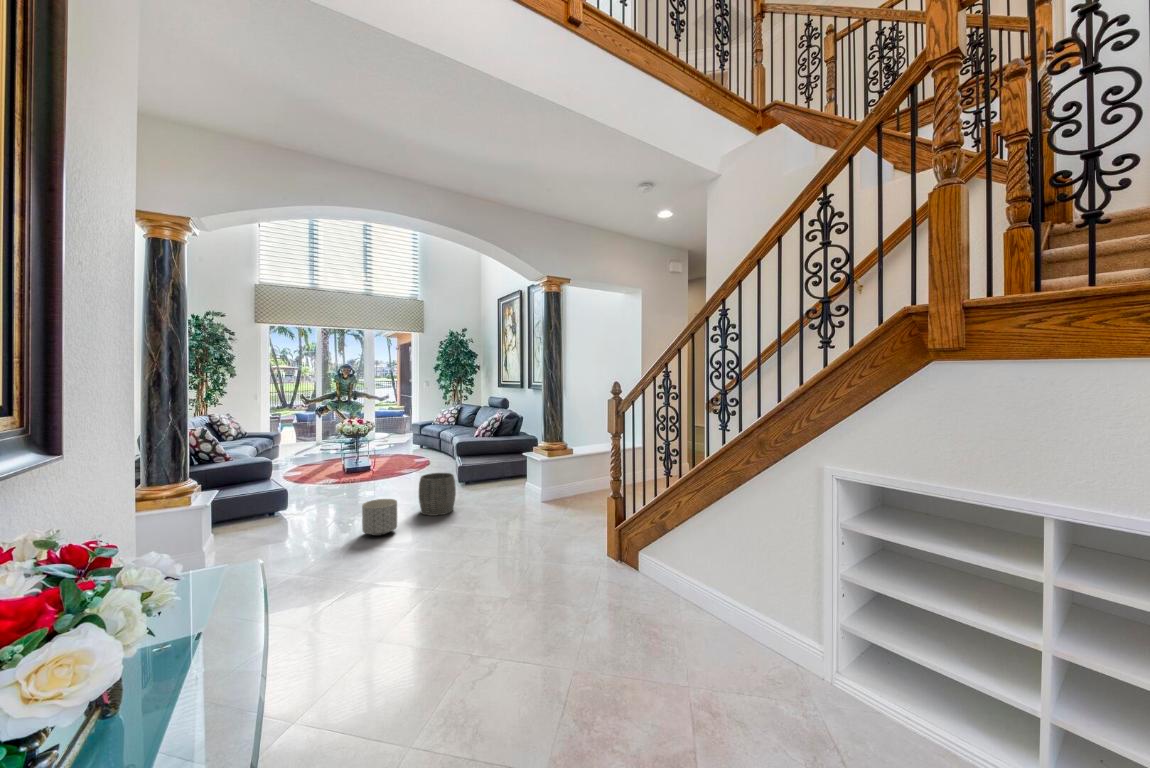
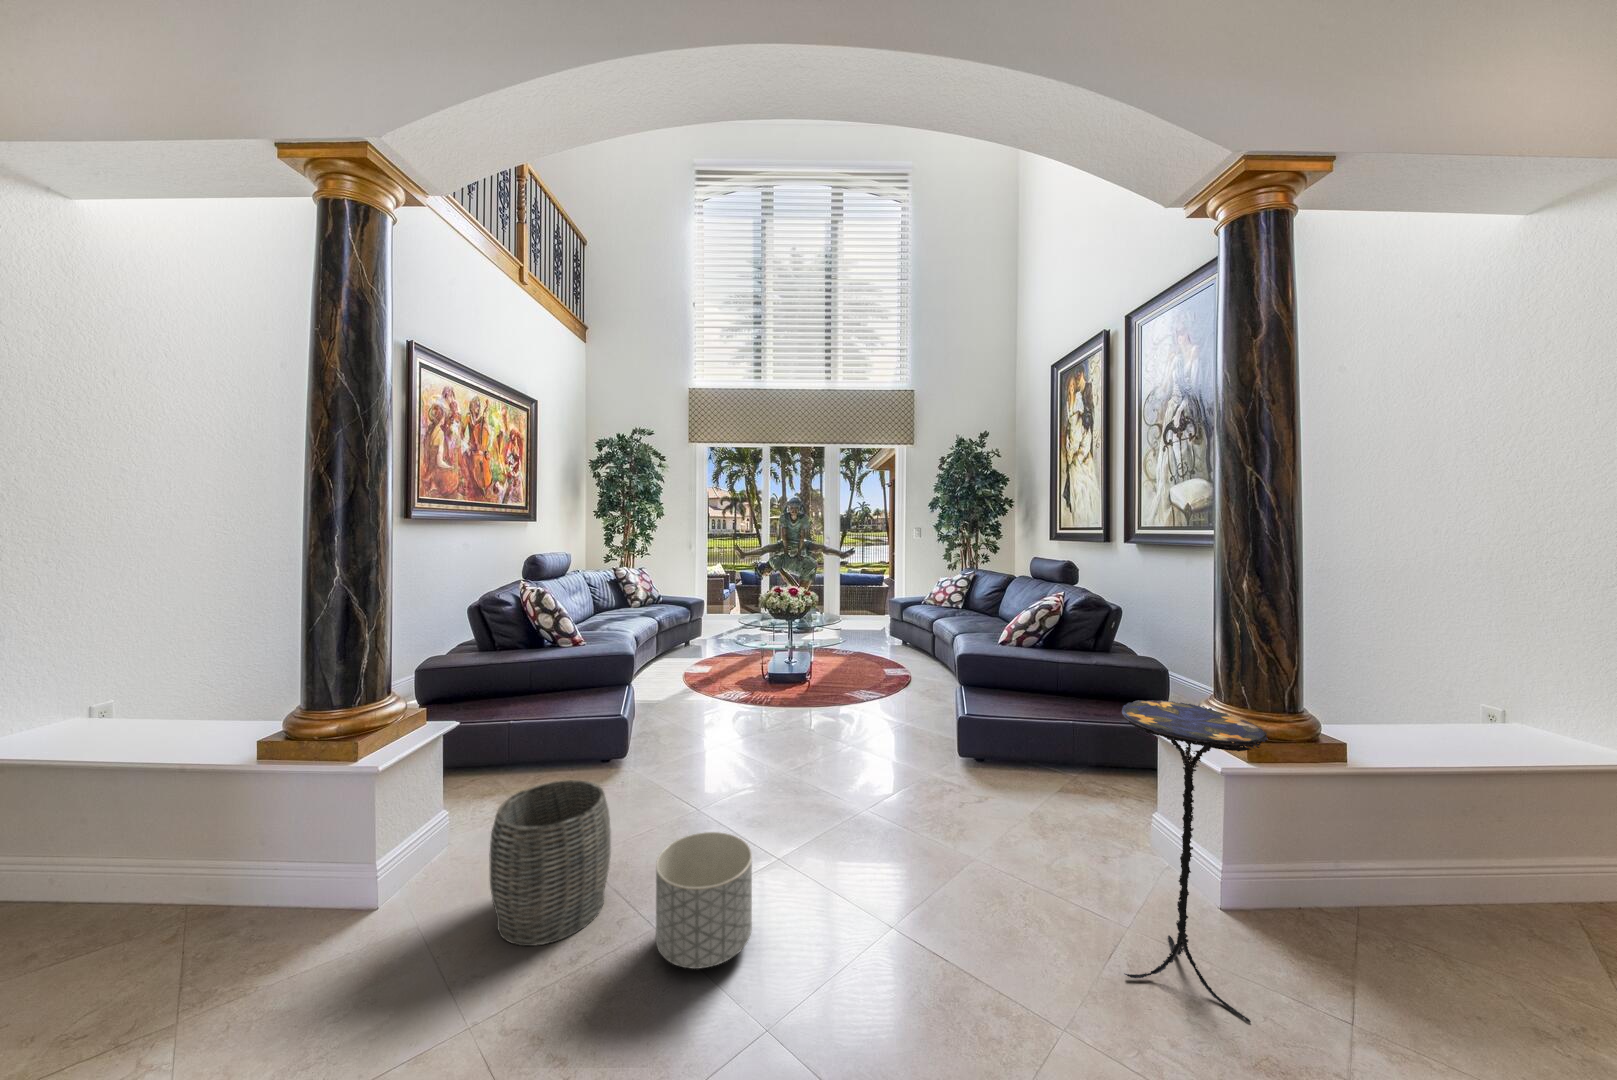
side table: none [510,437,542,513] -> present [1122,700,1268,1022]
woven basket: present [419,473,456,516] -> present [489,780,611,946]

